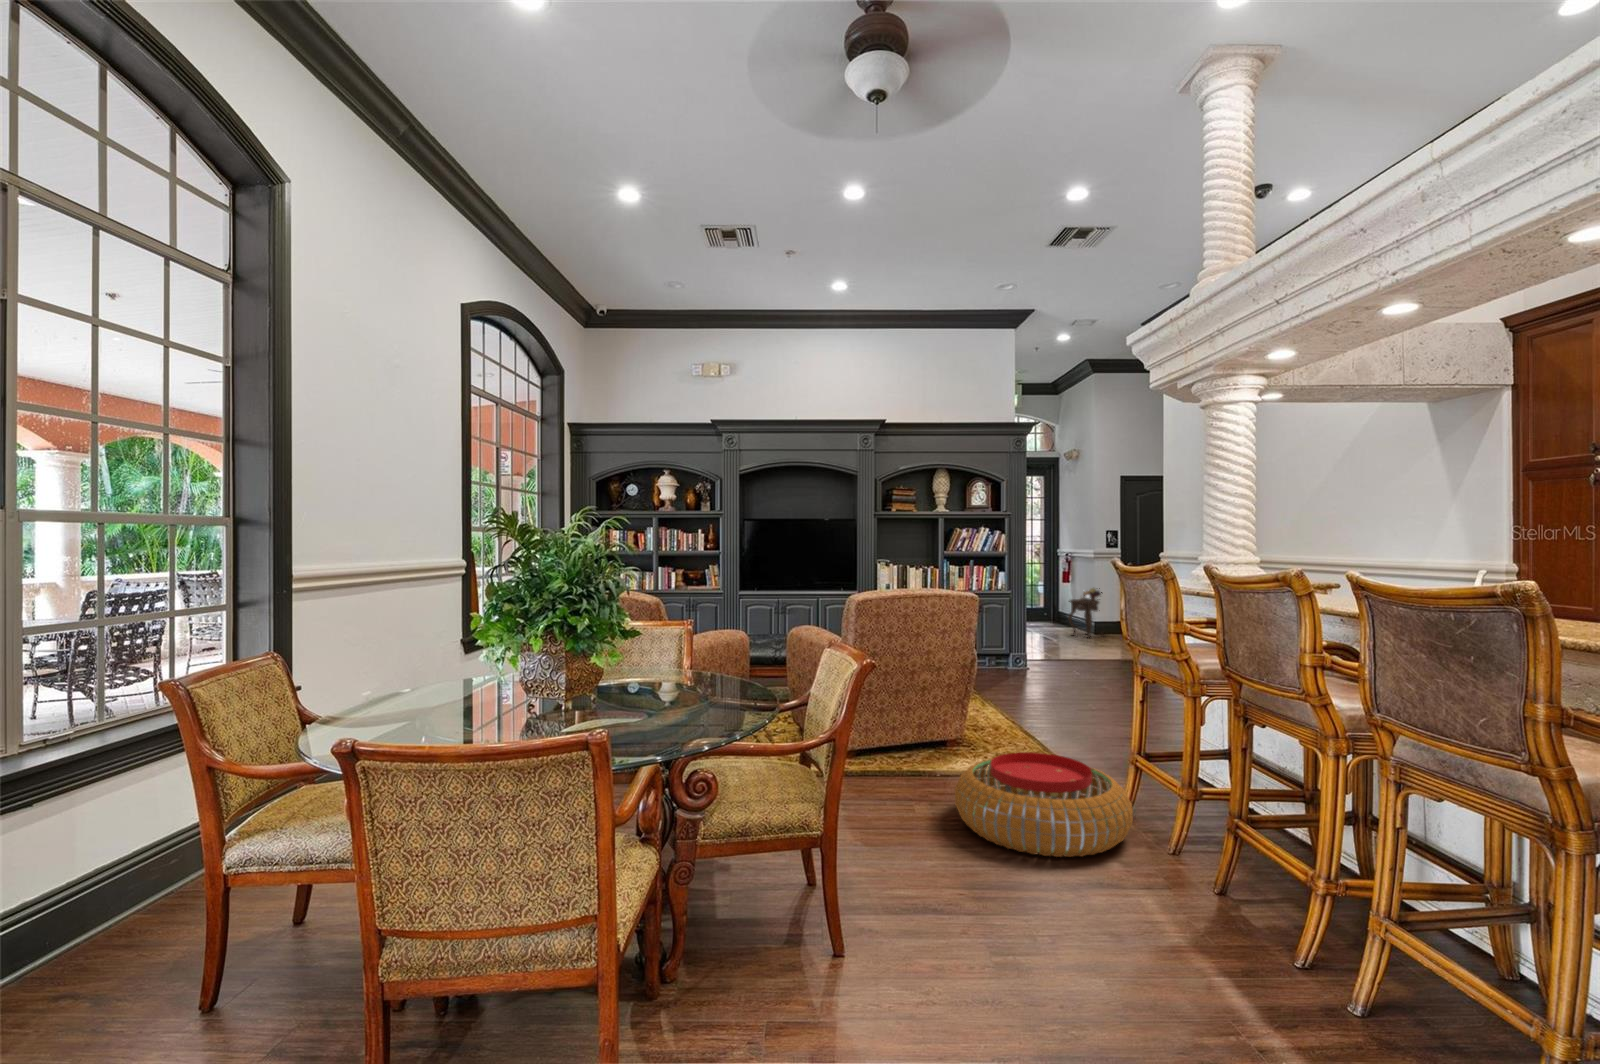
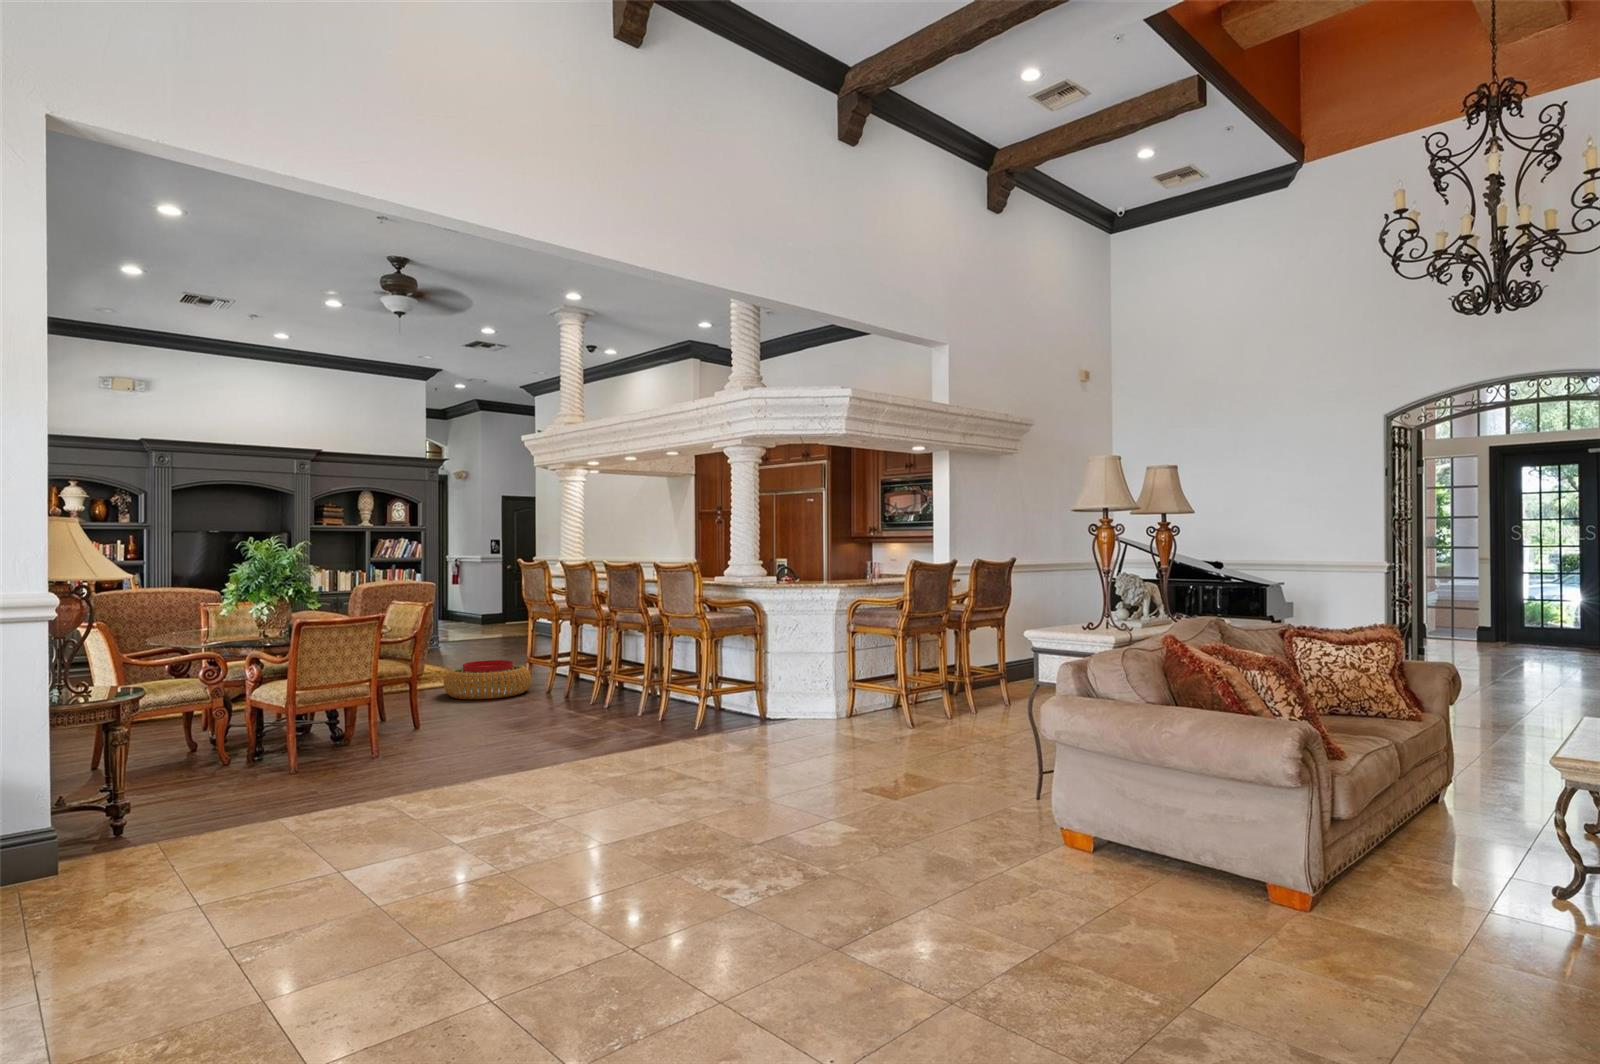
side table: present [1068,588,1105,638] -> none [459,585,492,628]

